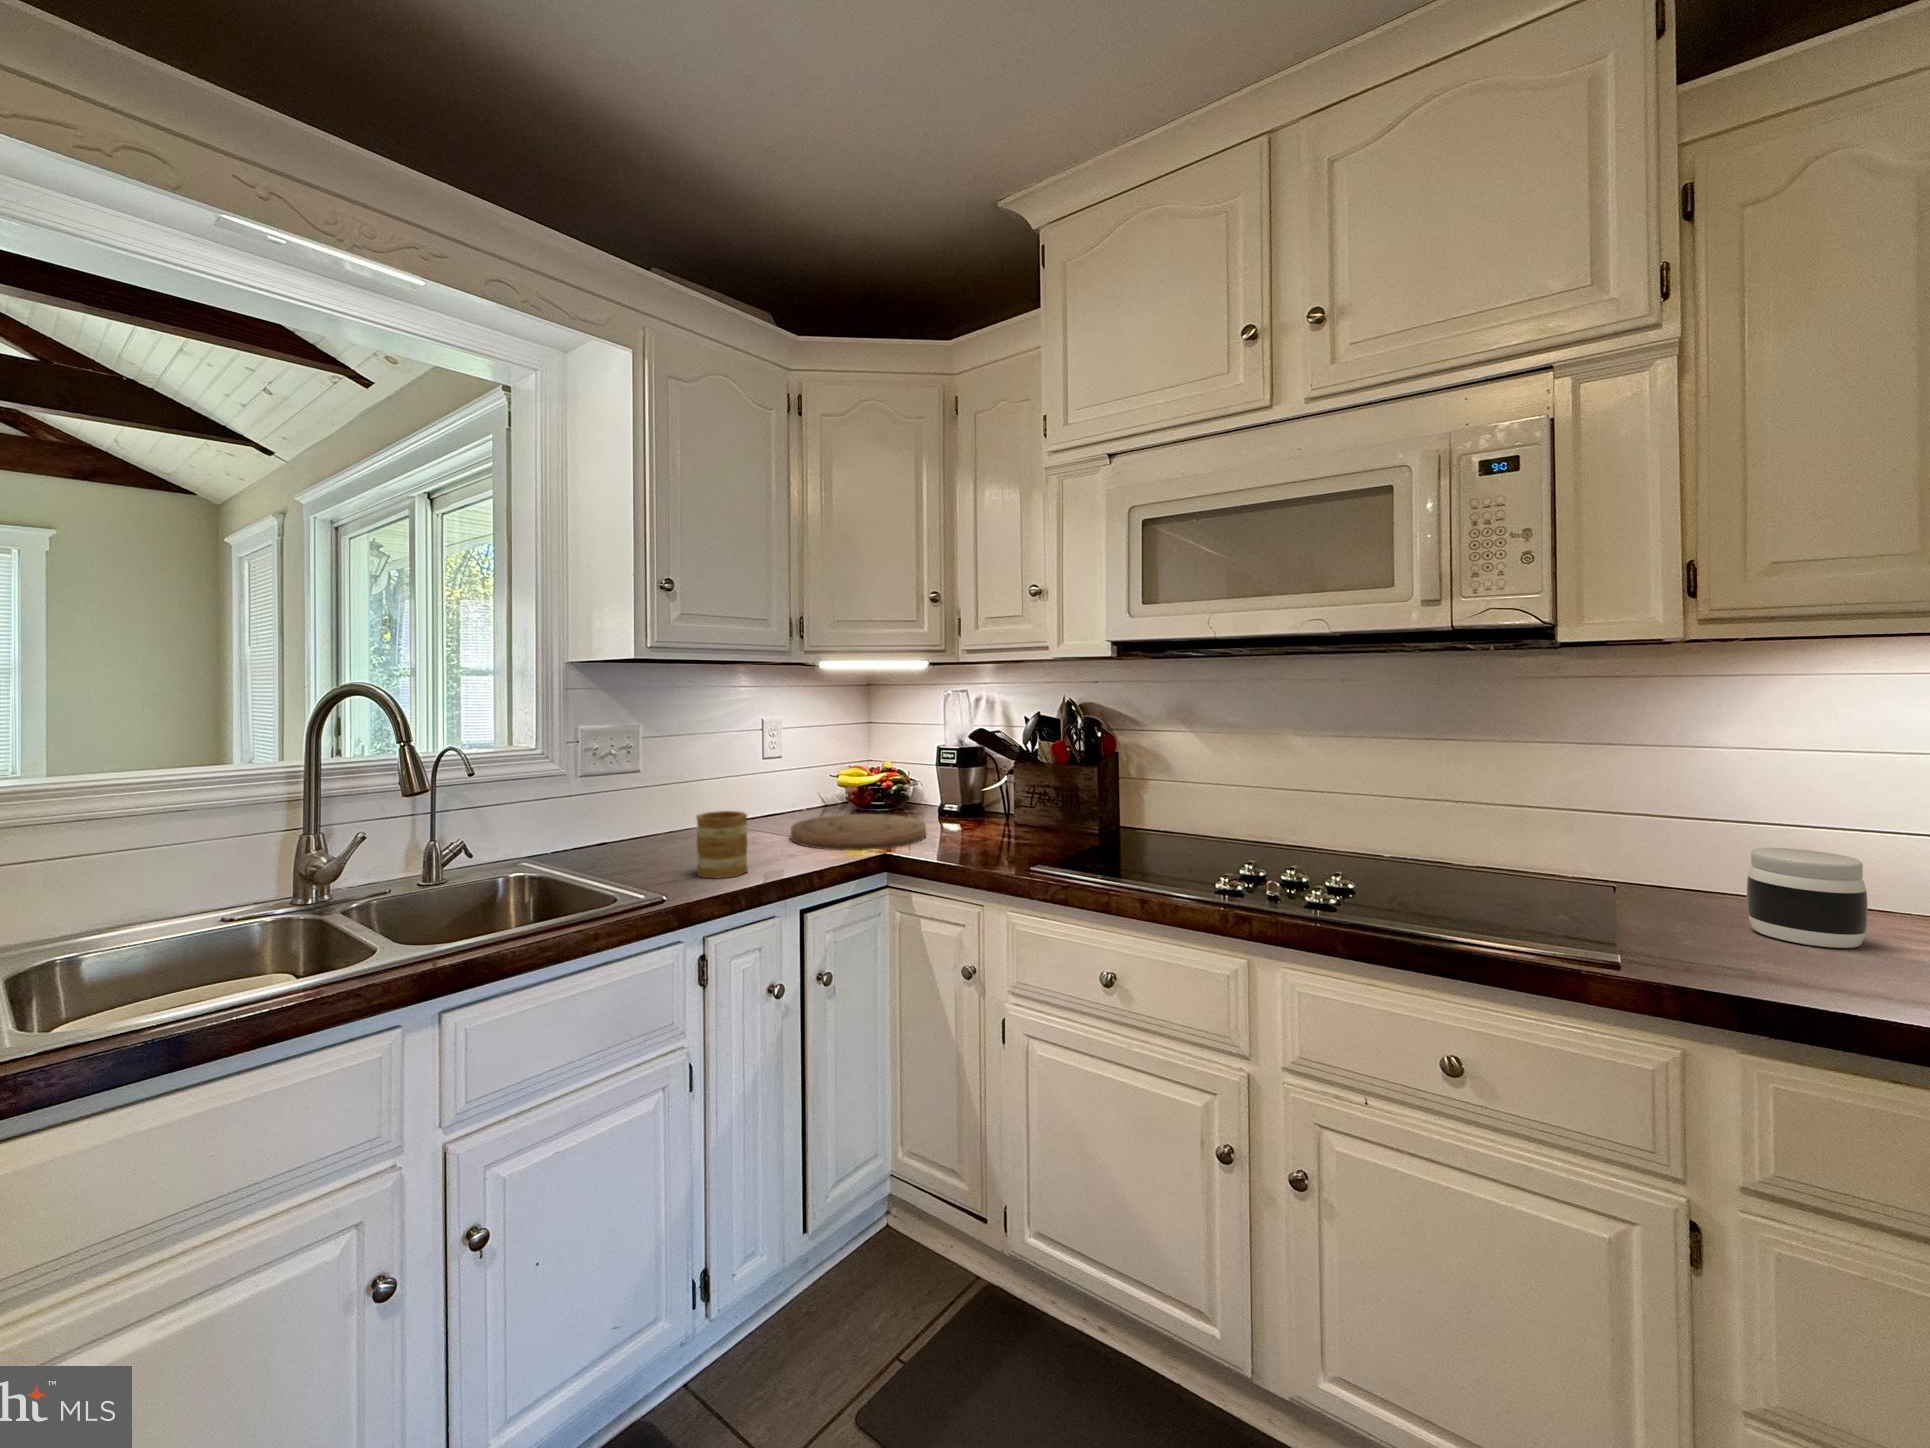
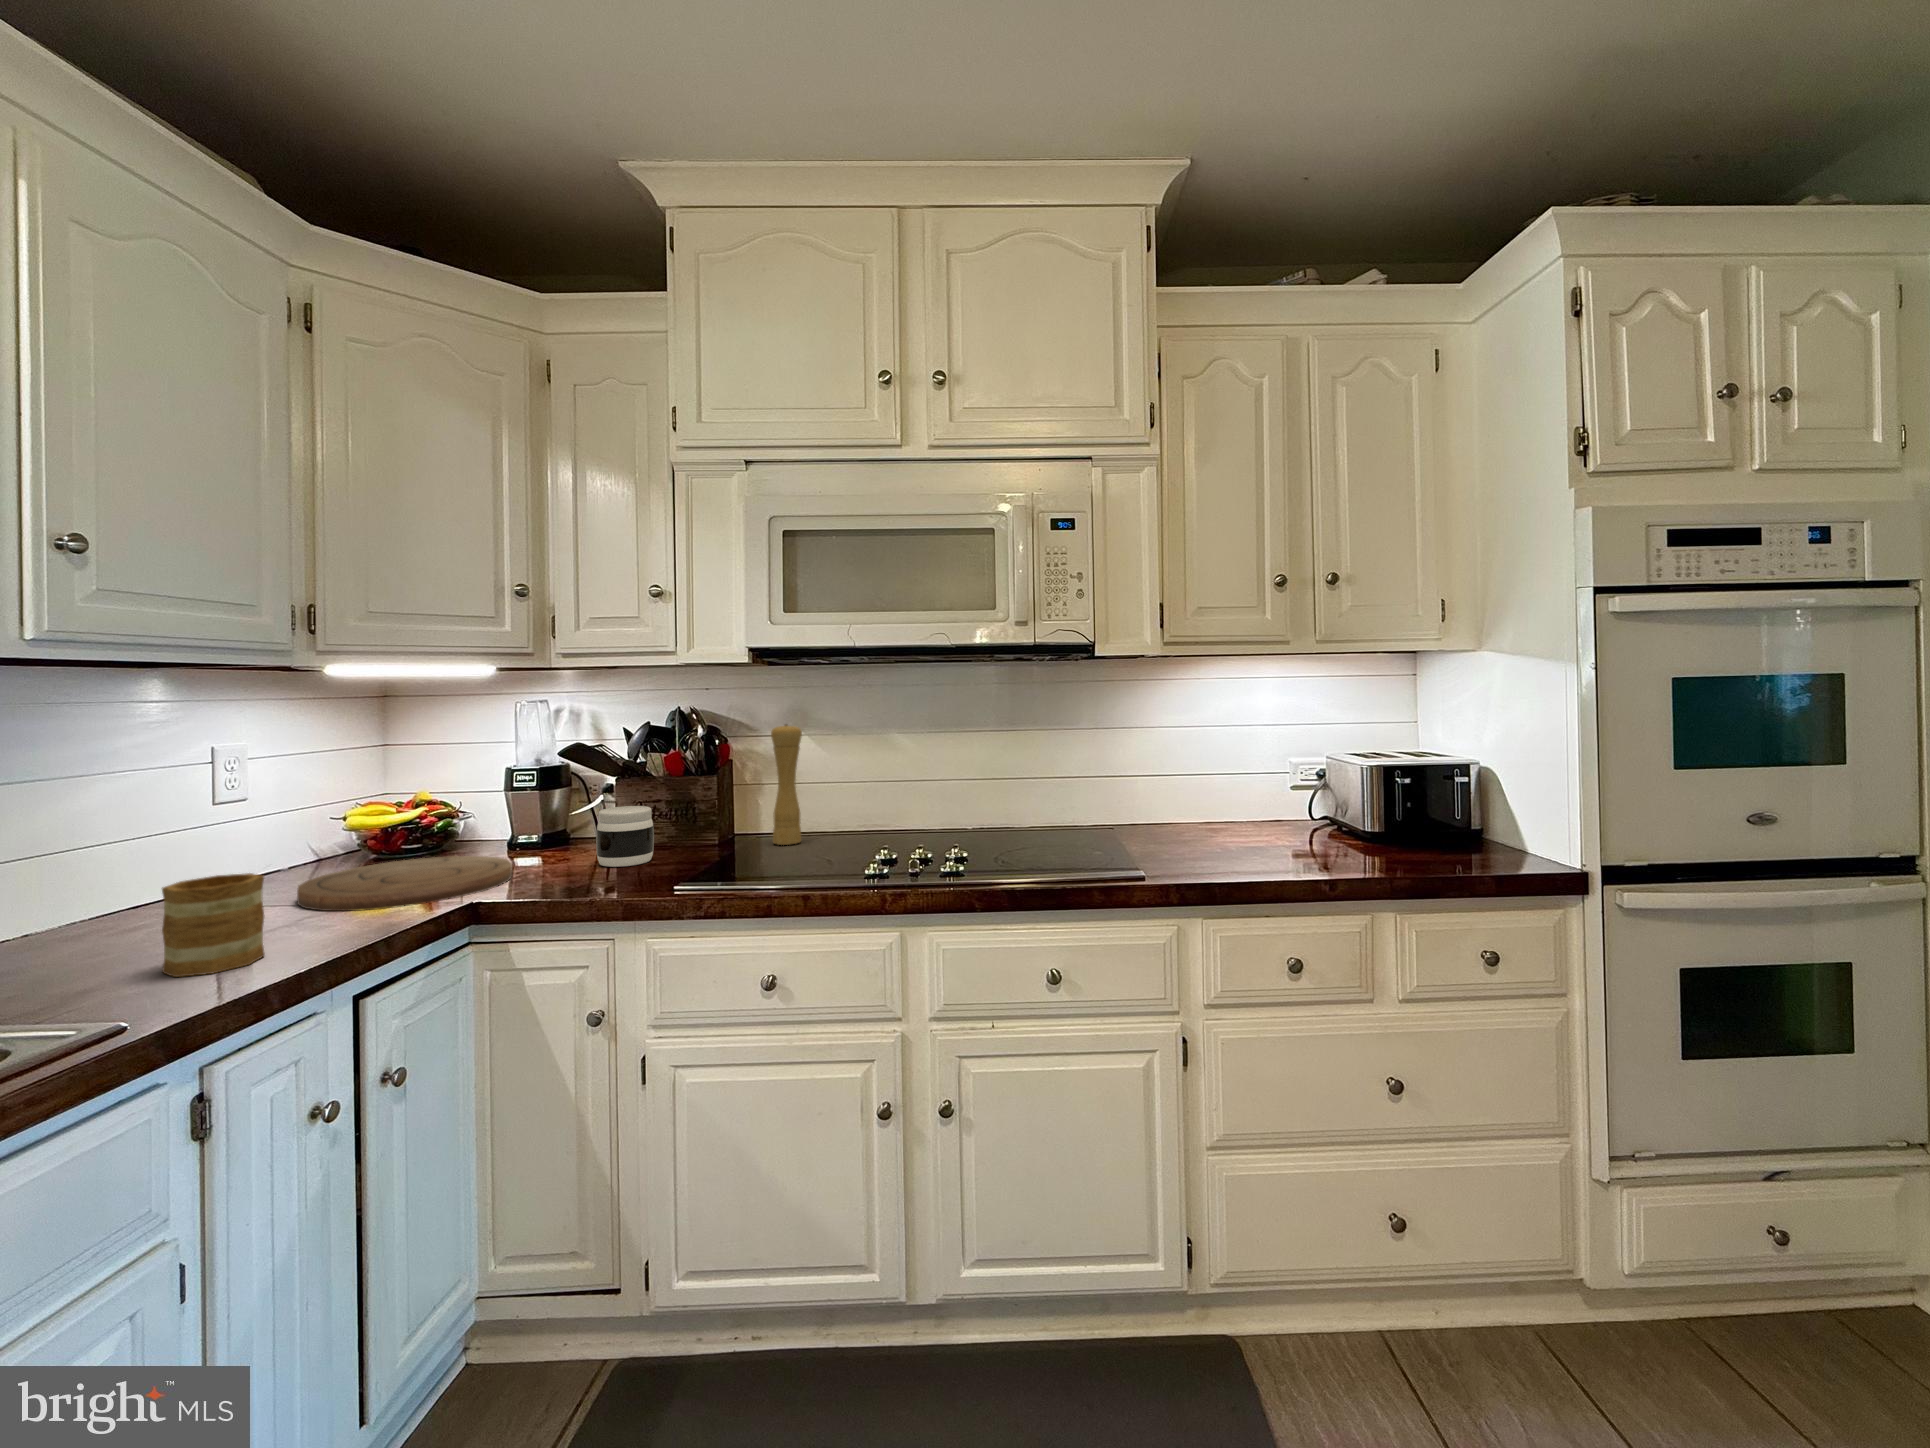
pepper mill: none [1149,718,1180,842] -> present [771,724,802,845]
jar: present [1747,848,1868,948] -> present [596,806,654,867]

